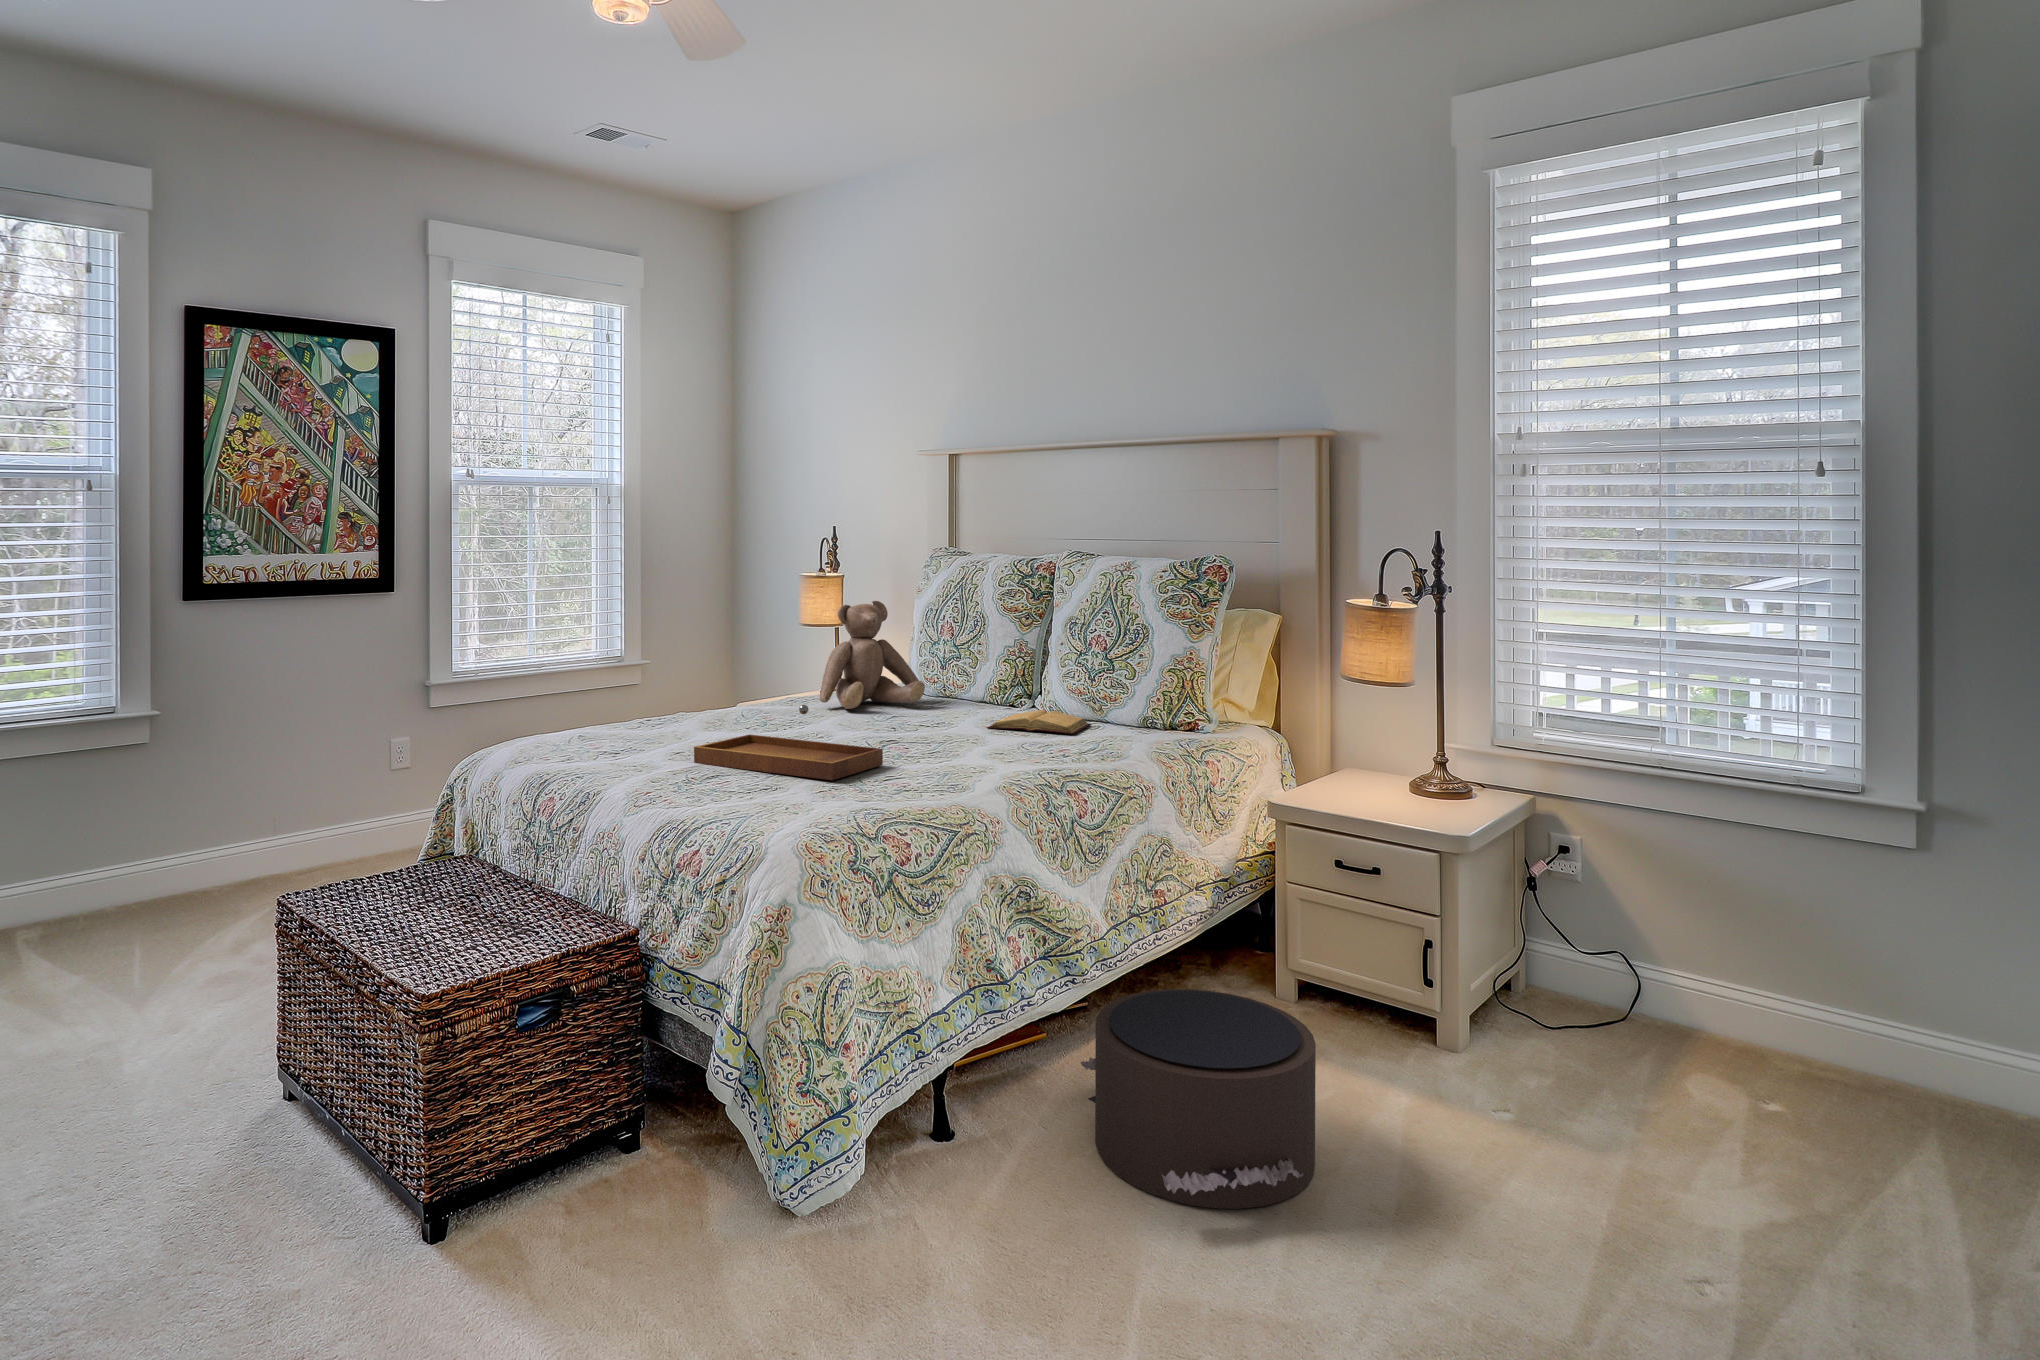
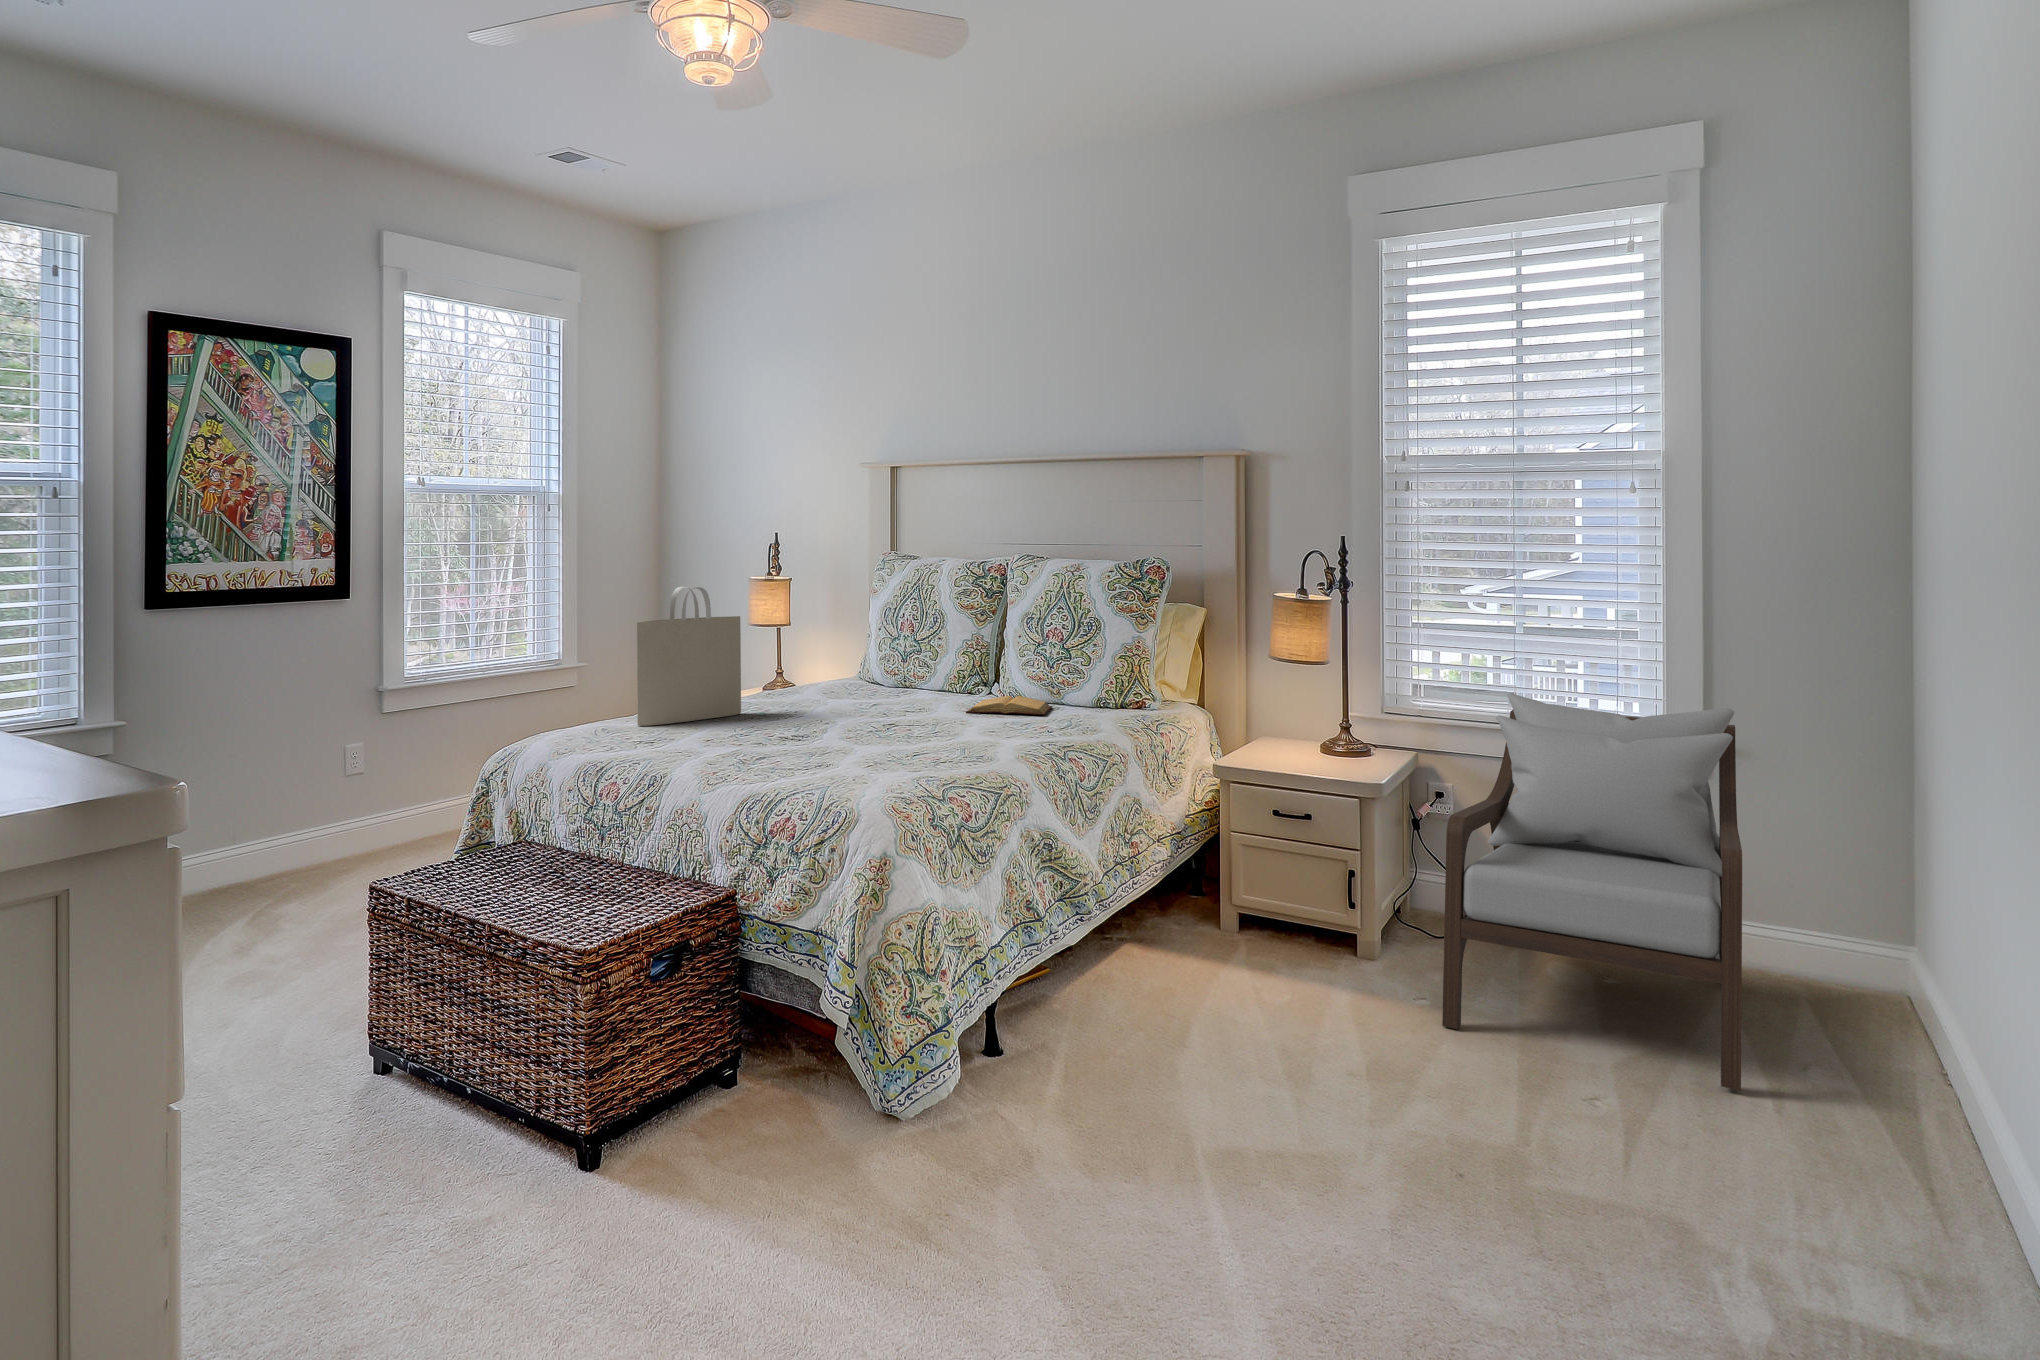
tote bag: none [620,583,743,732] -> present [637,586,741,726]
teddy bear: present [819,601,925,709] -> none [801,601,895,700]
tray: present [694,705,883,780] -> none [734,694,904,758]
armchair: none [1521,727,1958,1292] -> present [1442,693,1742,1090]
pouf: present [1081,989,1316,1209] -> none [1091,920,1297,1084]

